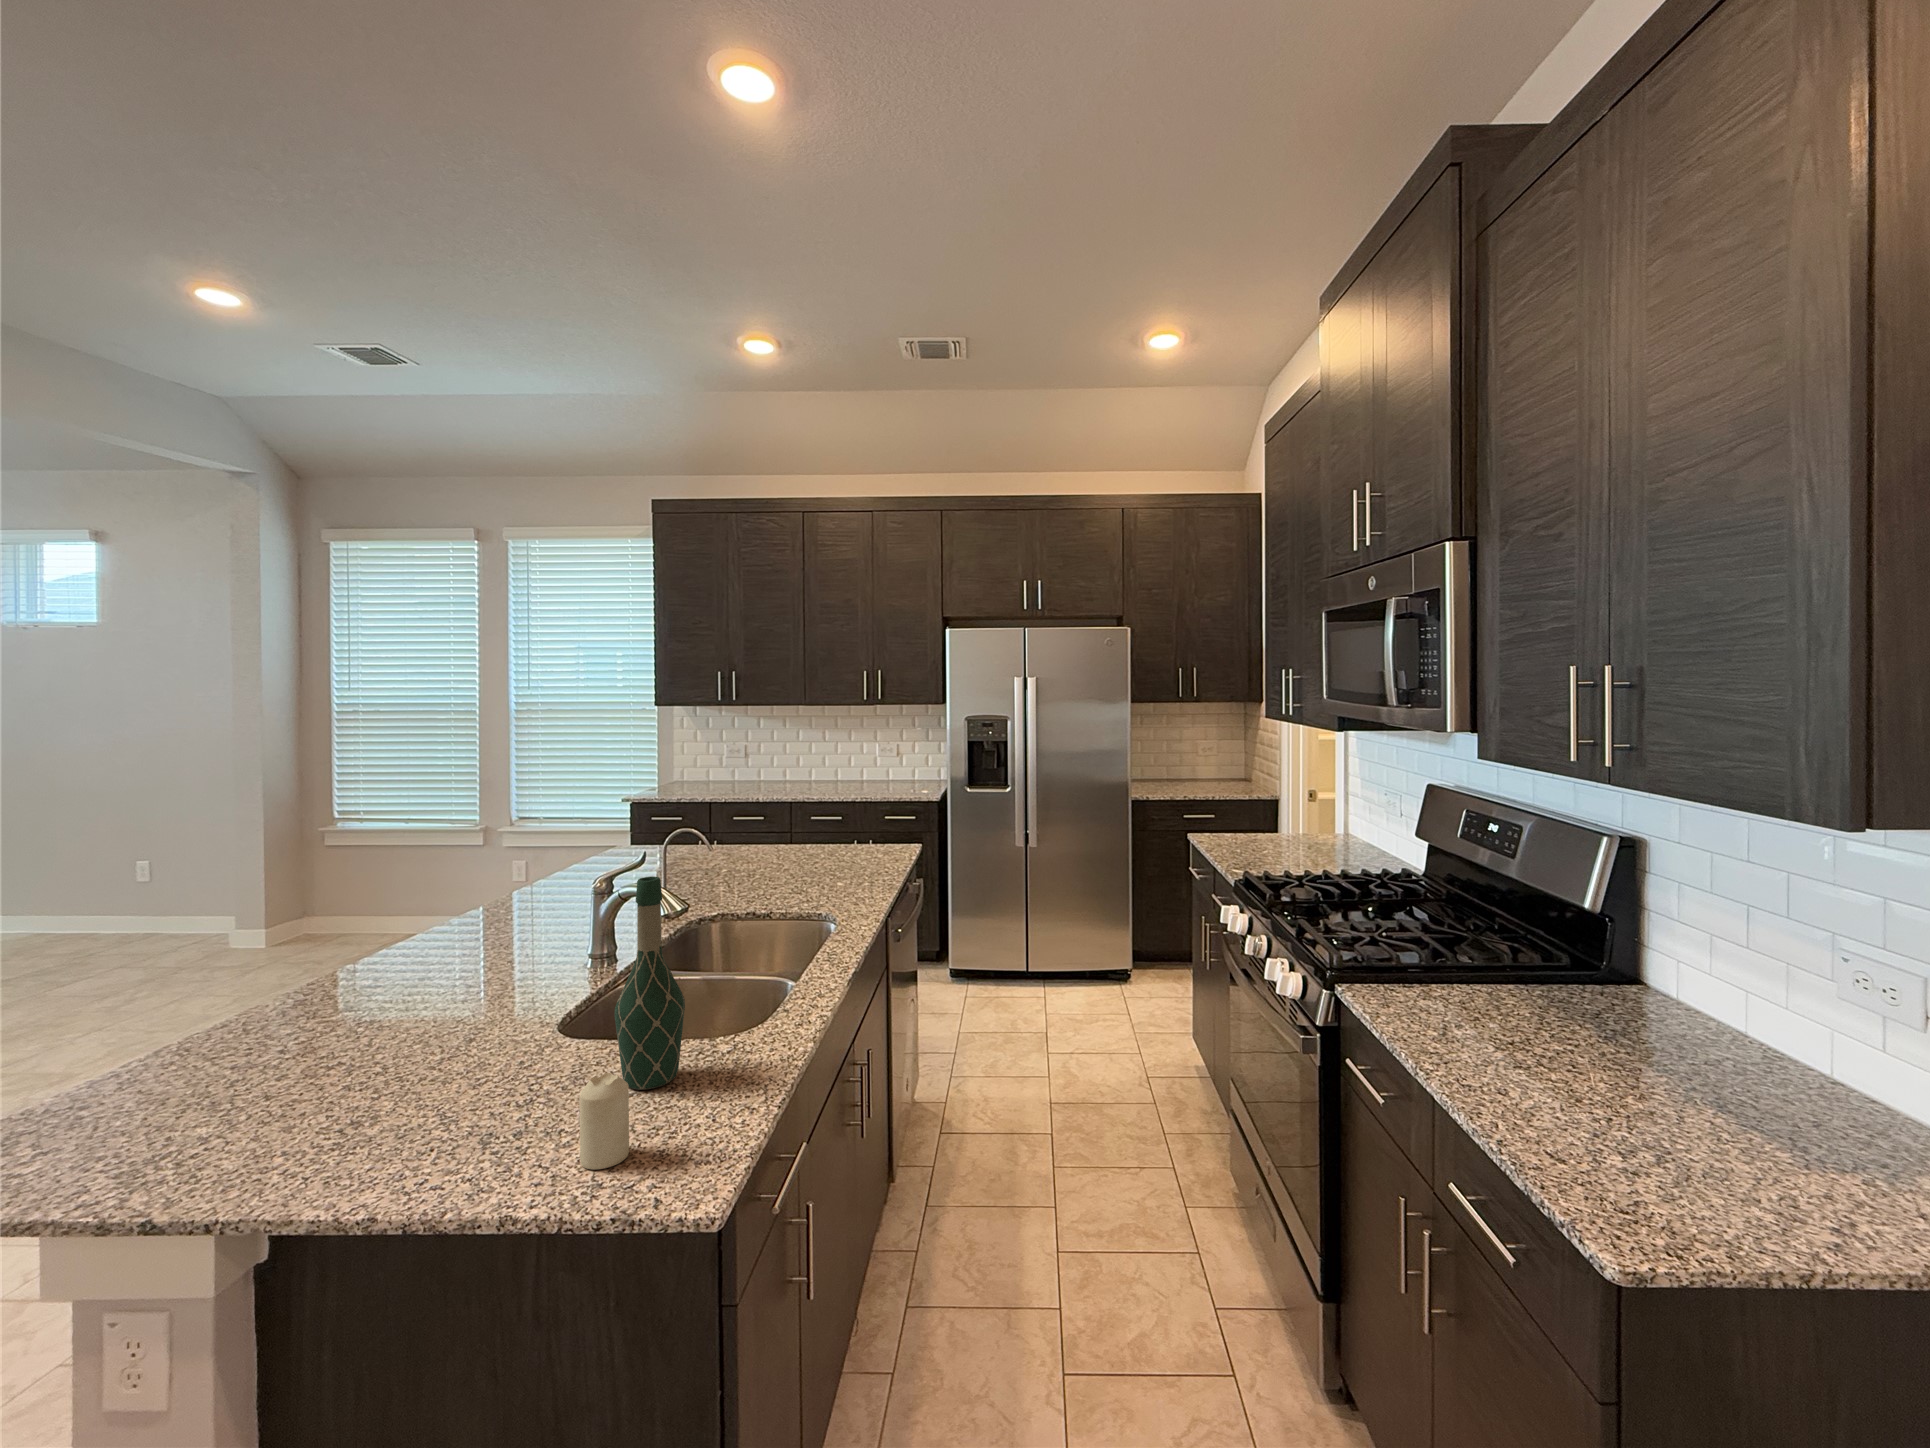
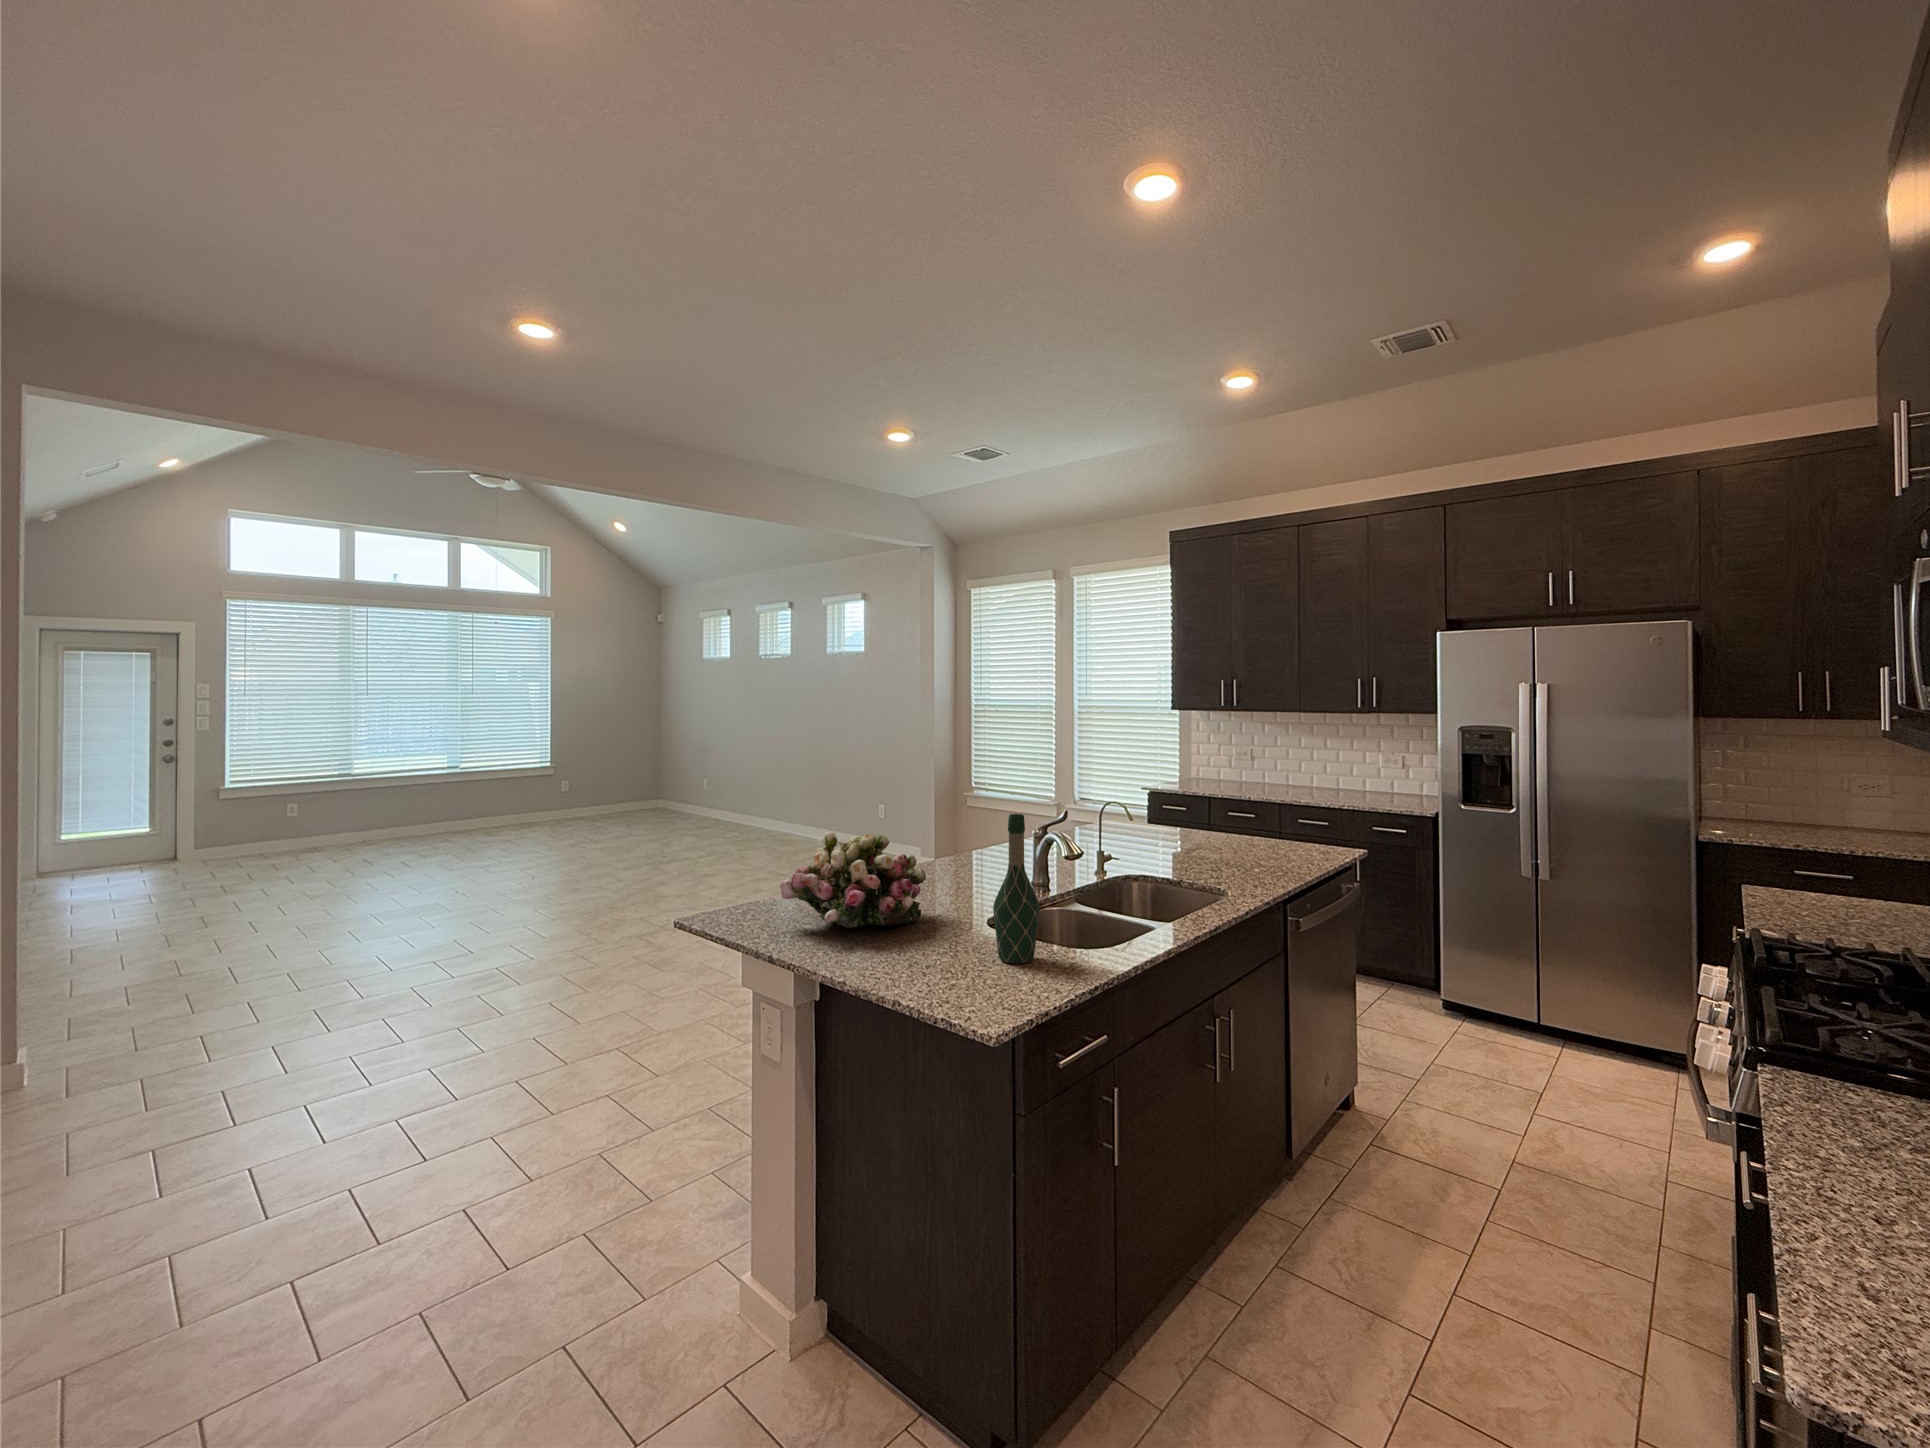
flower arrangement: none [164,934,453,1106] -> present [780,831,926,928]
candle: present [579,1073,629,1170] -> none [945,934,975,994]

